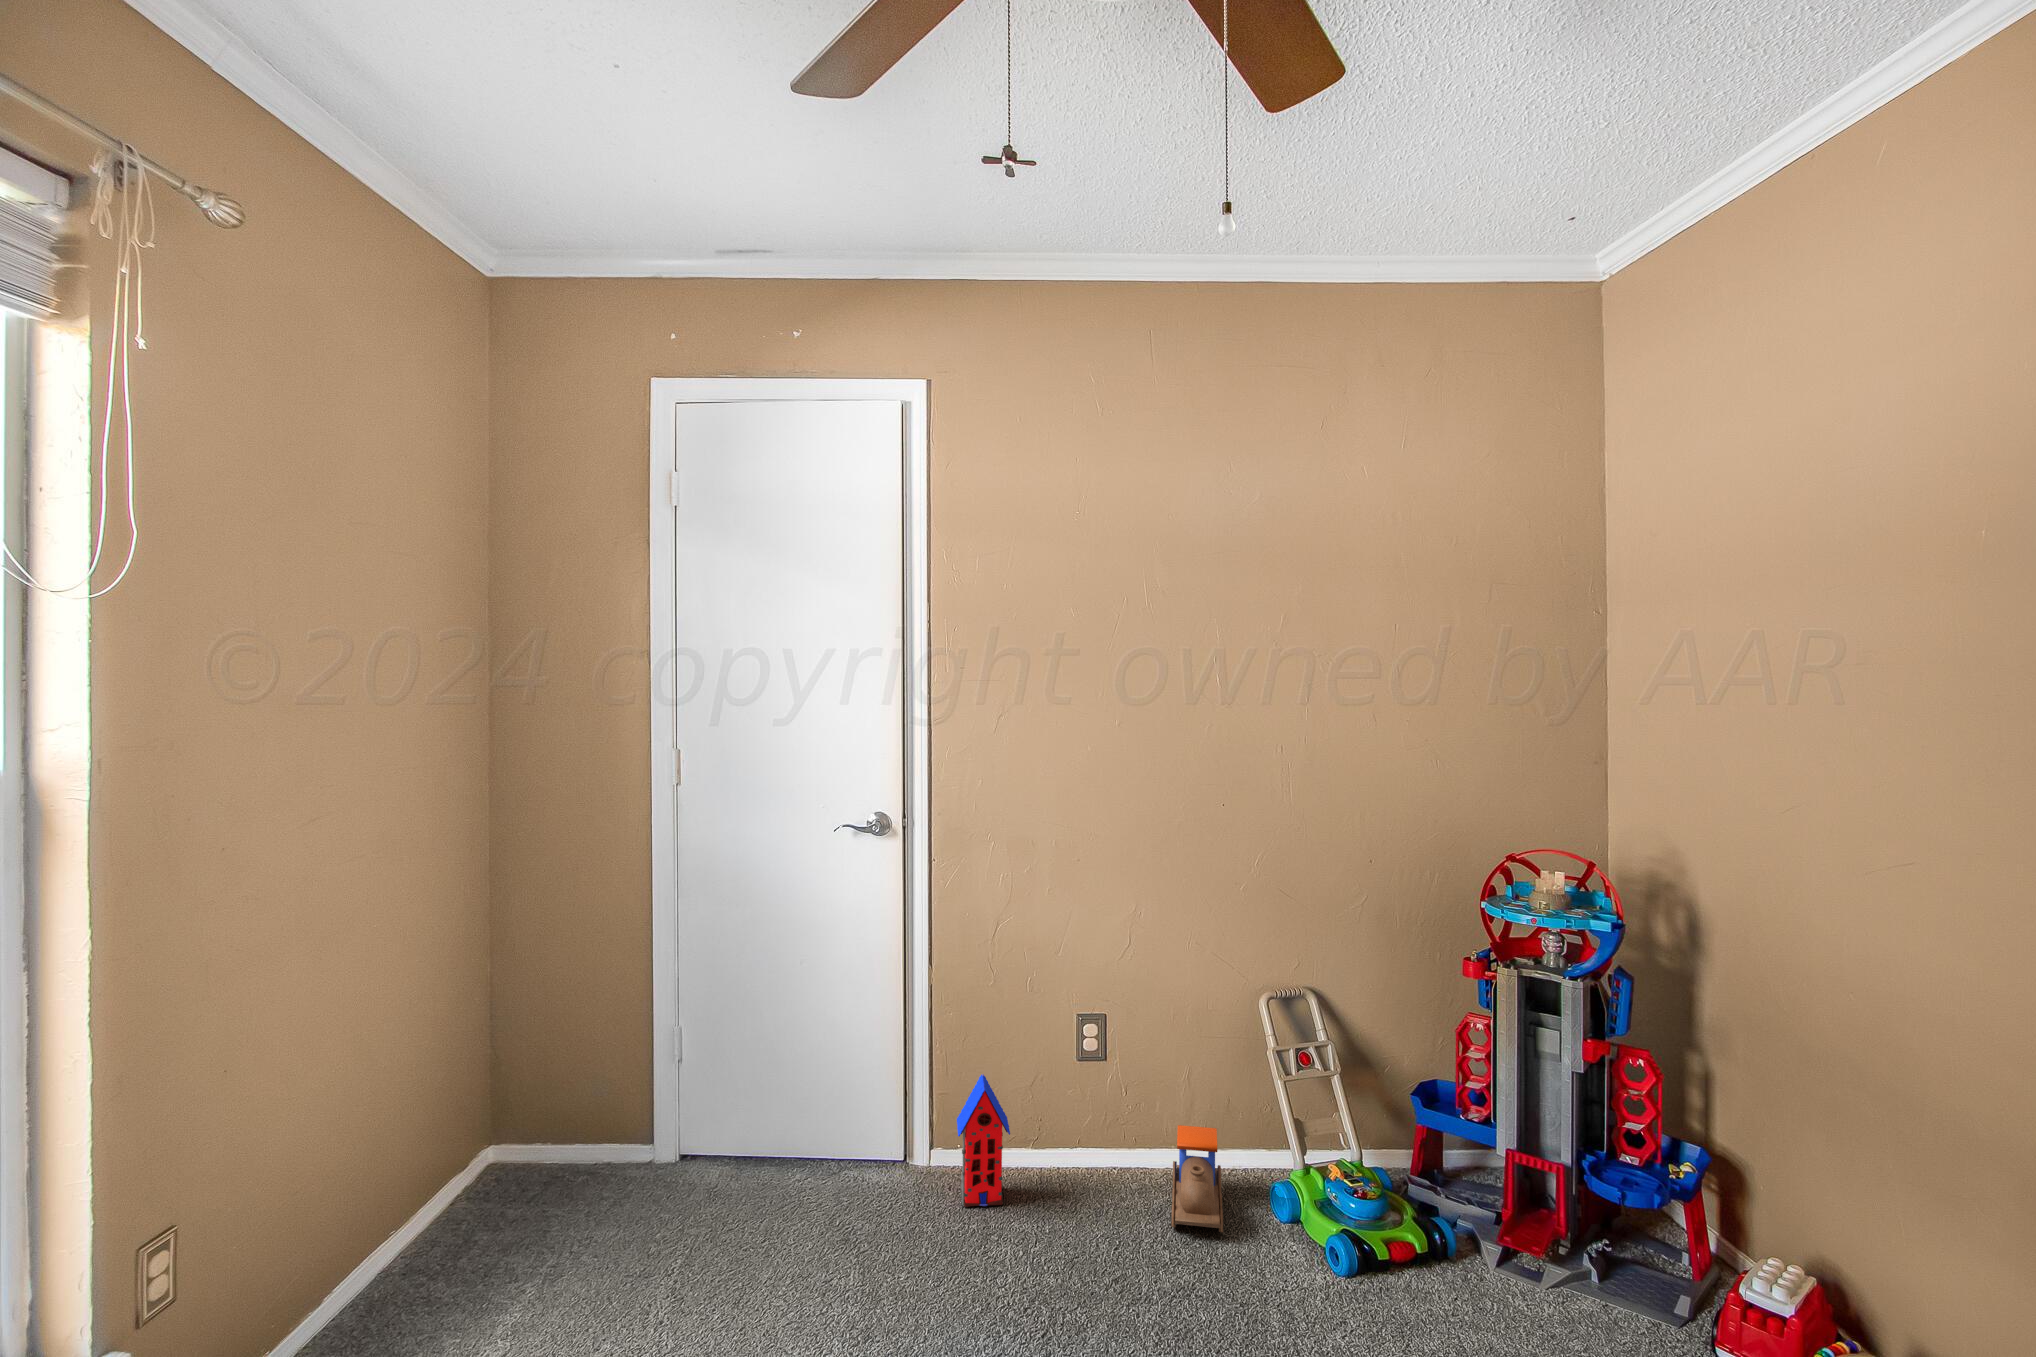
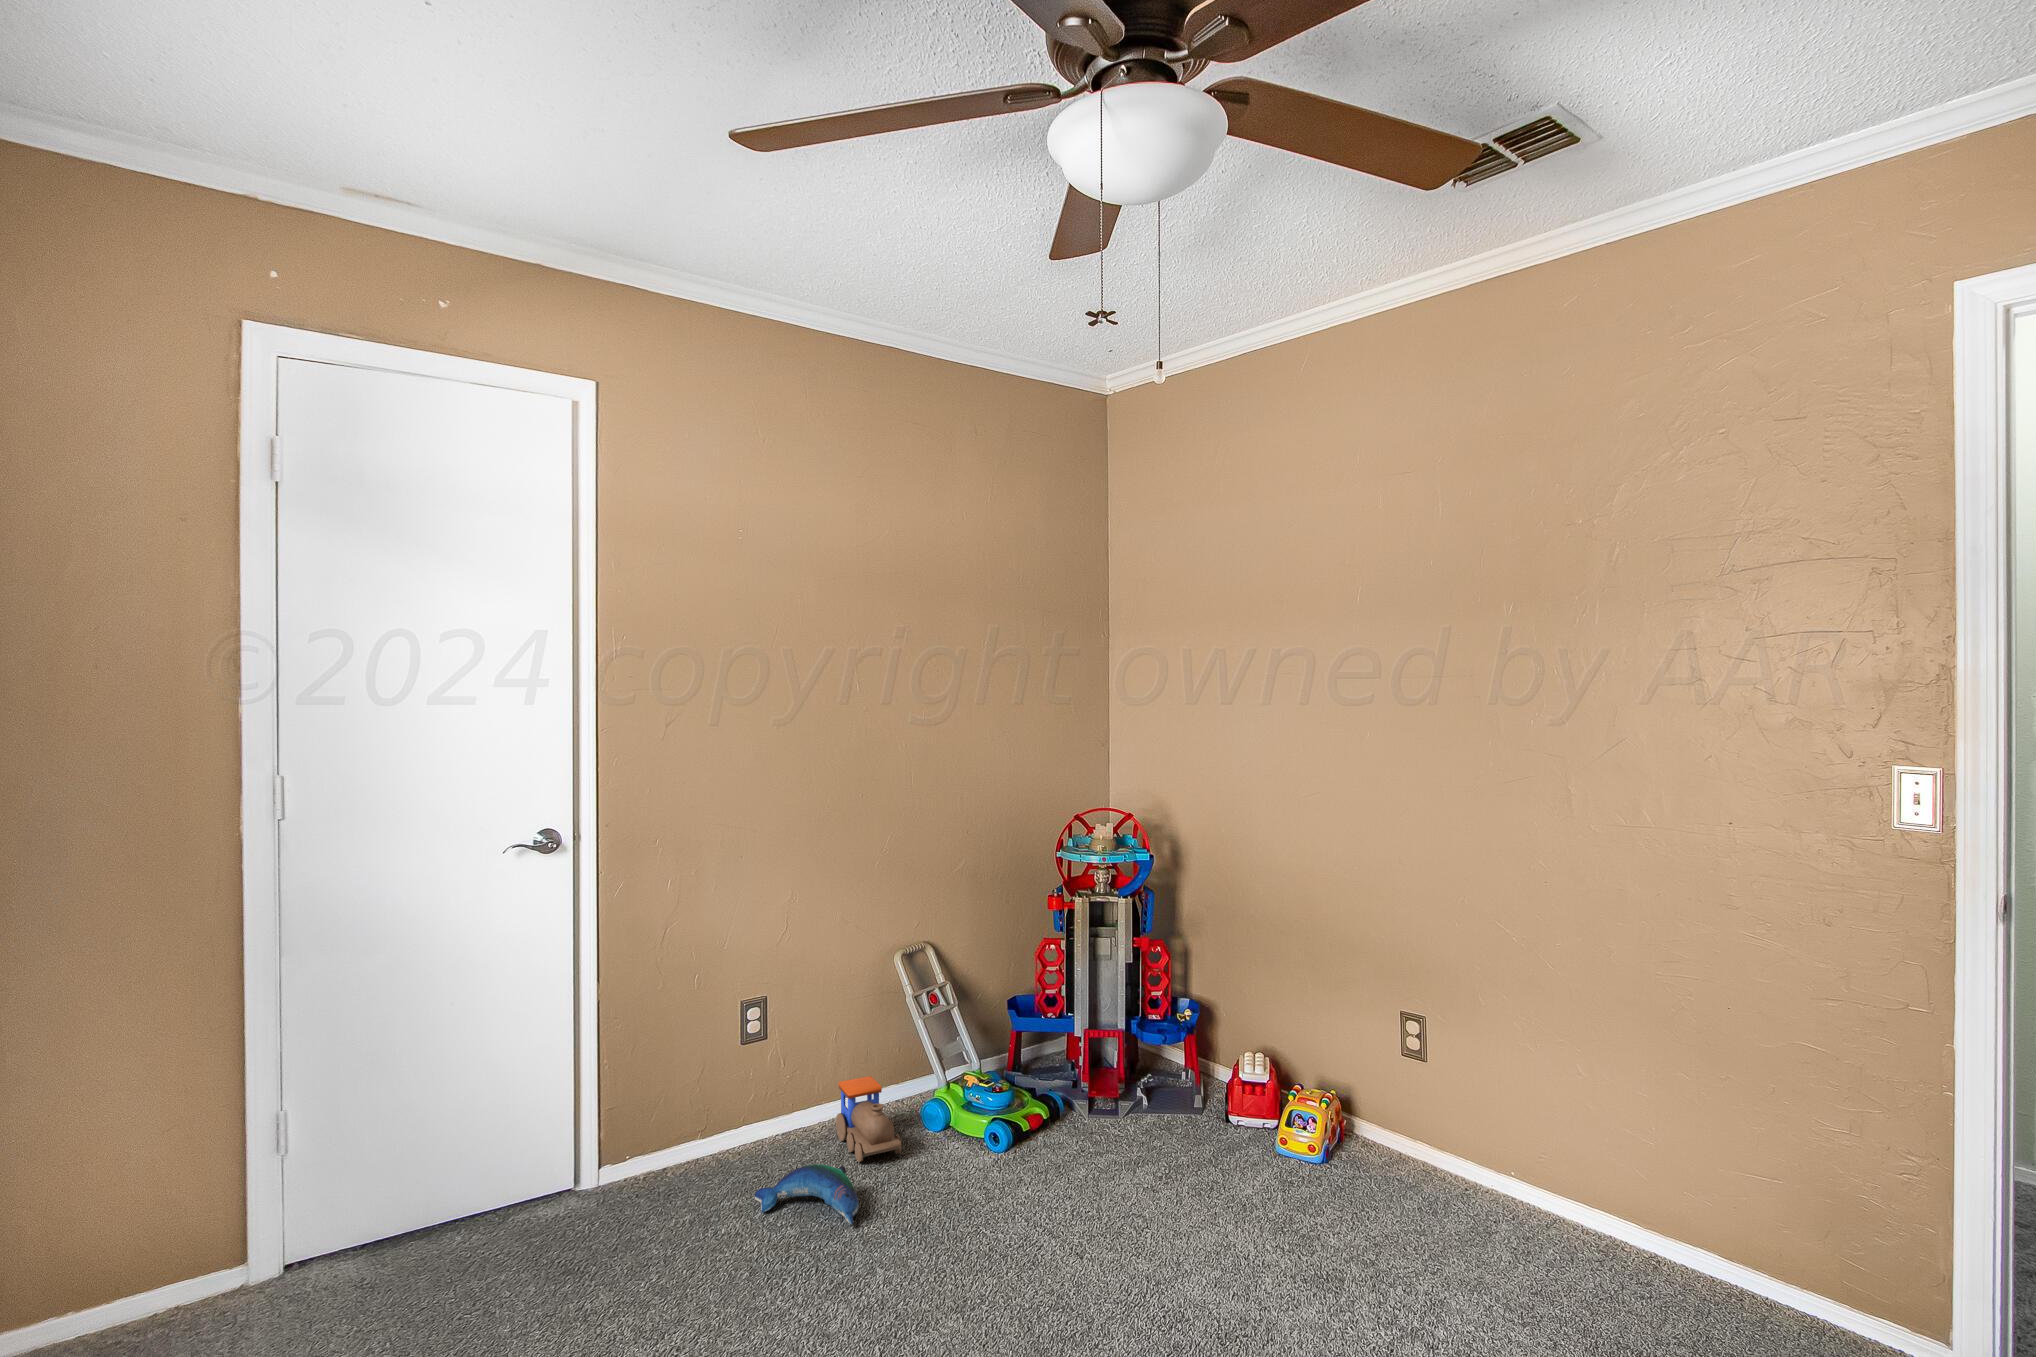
toy house: present [957,1075,1010,1207] -> none [645,1075,708,1205]
plush toy: none [1037,1215,1131,1306] -> present [754,1164,859,1224]

